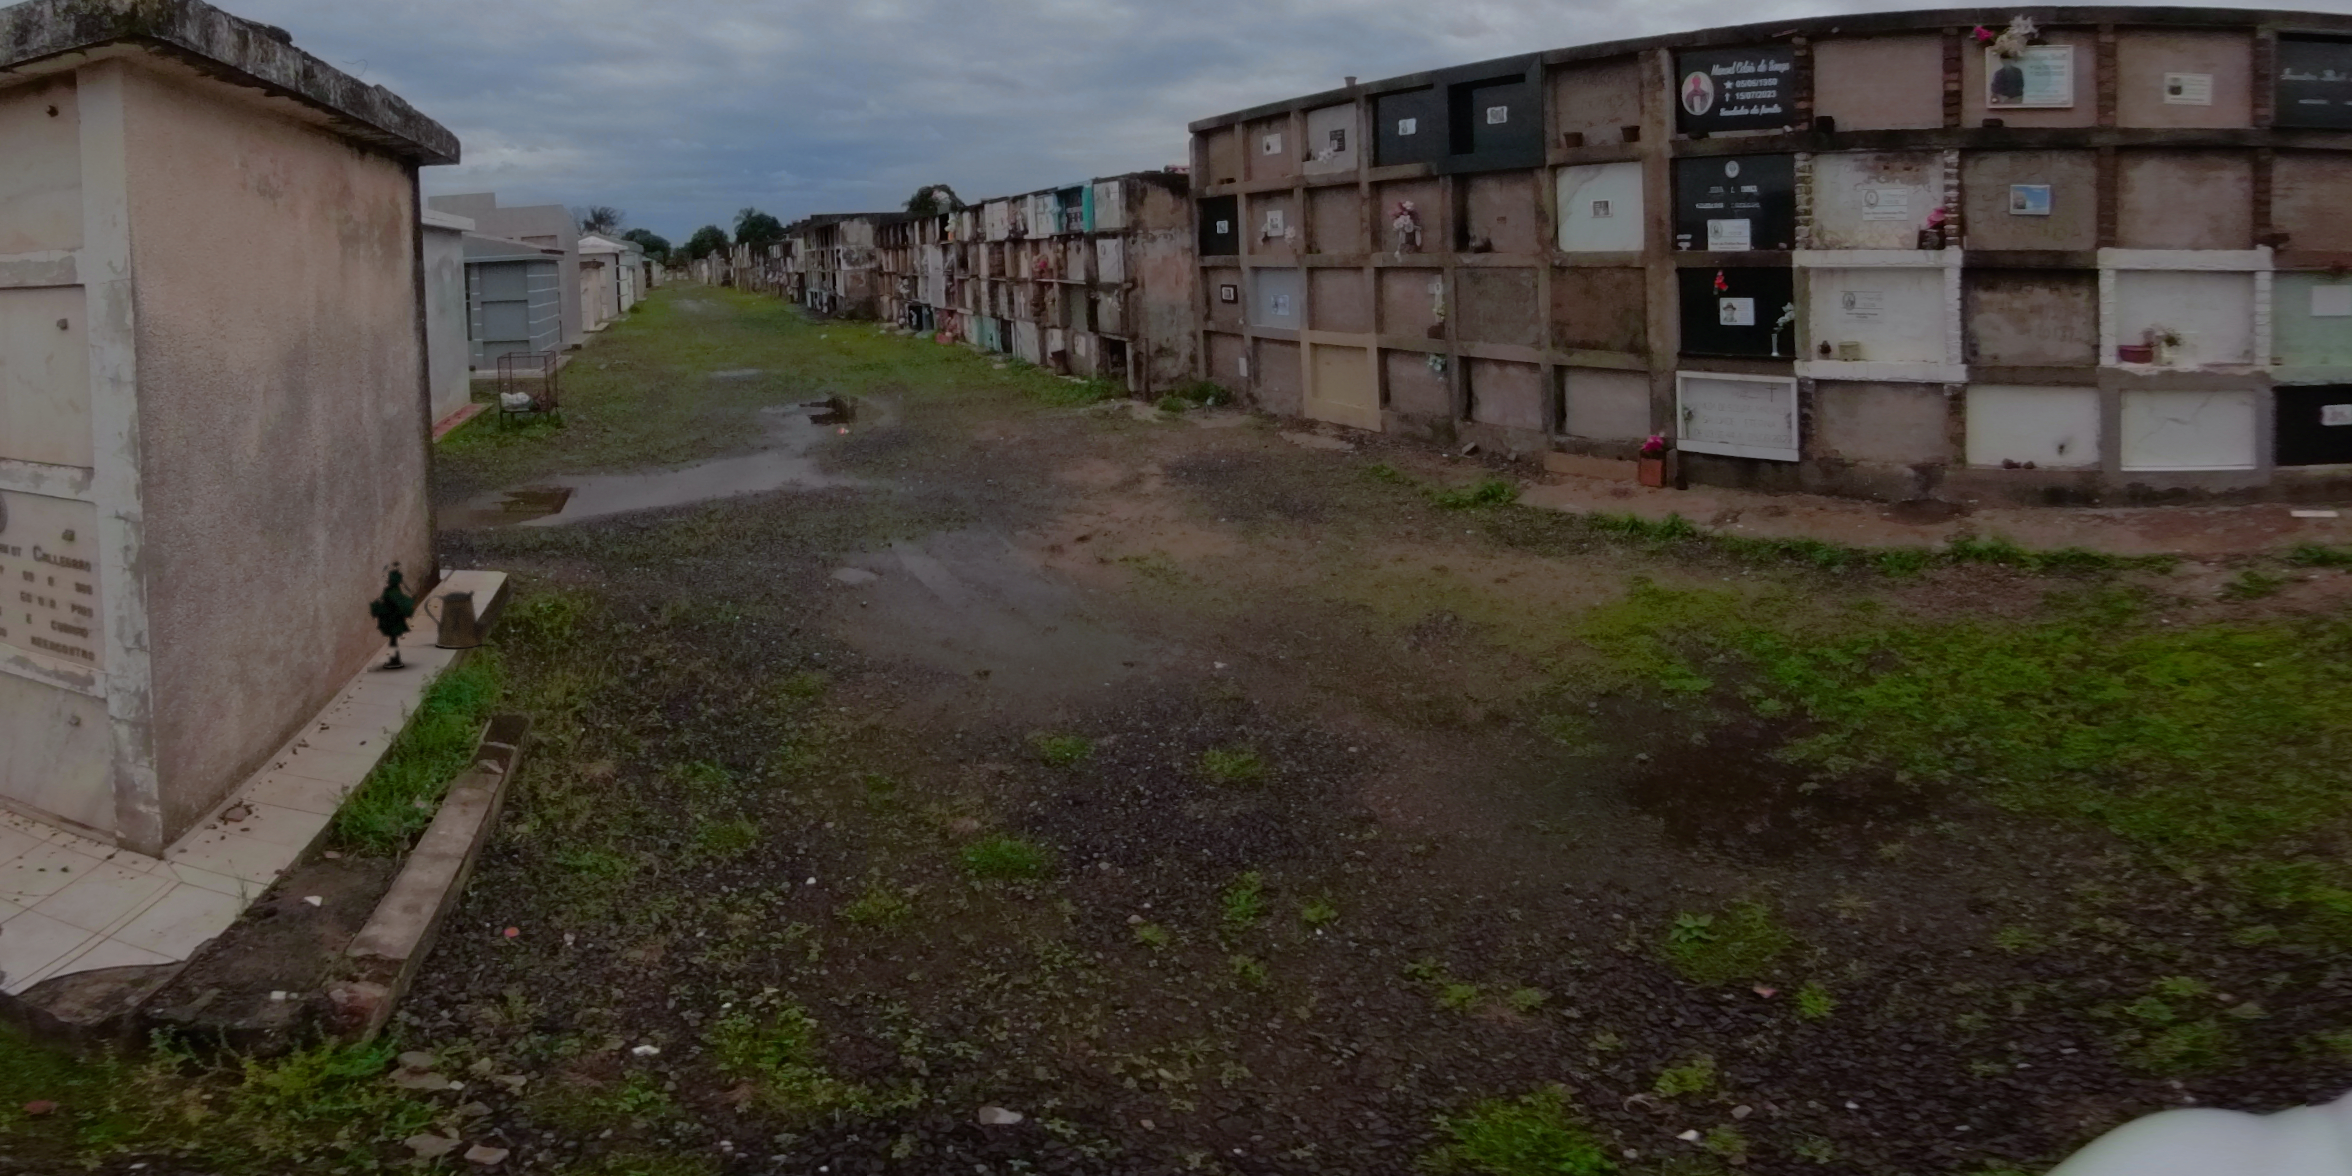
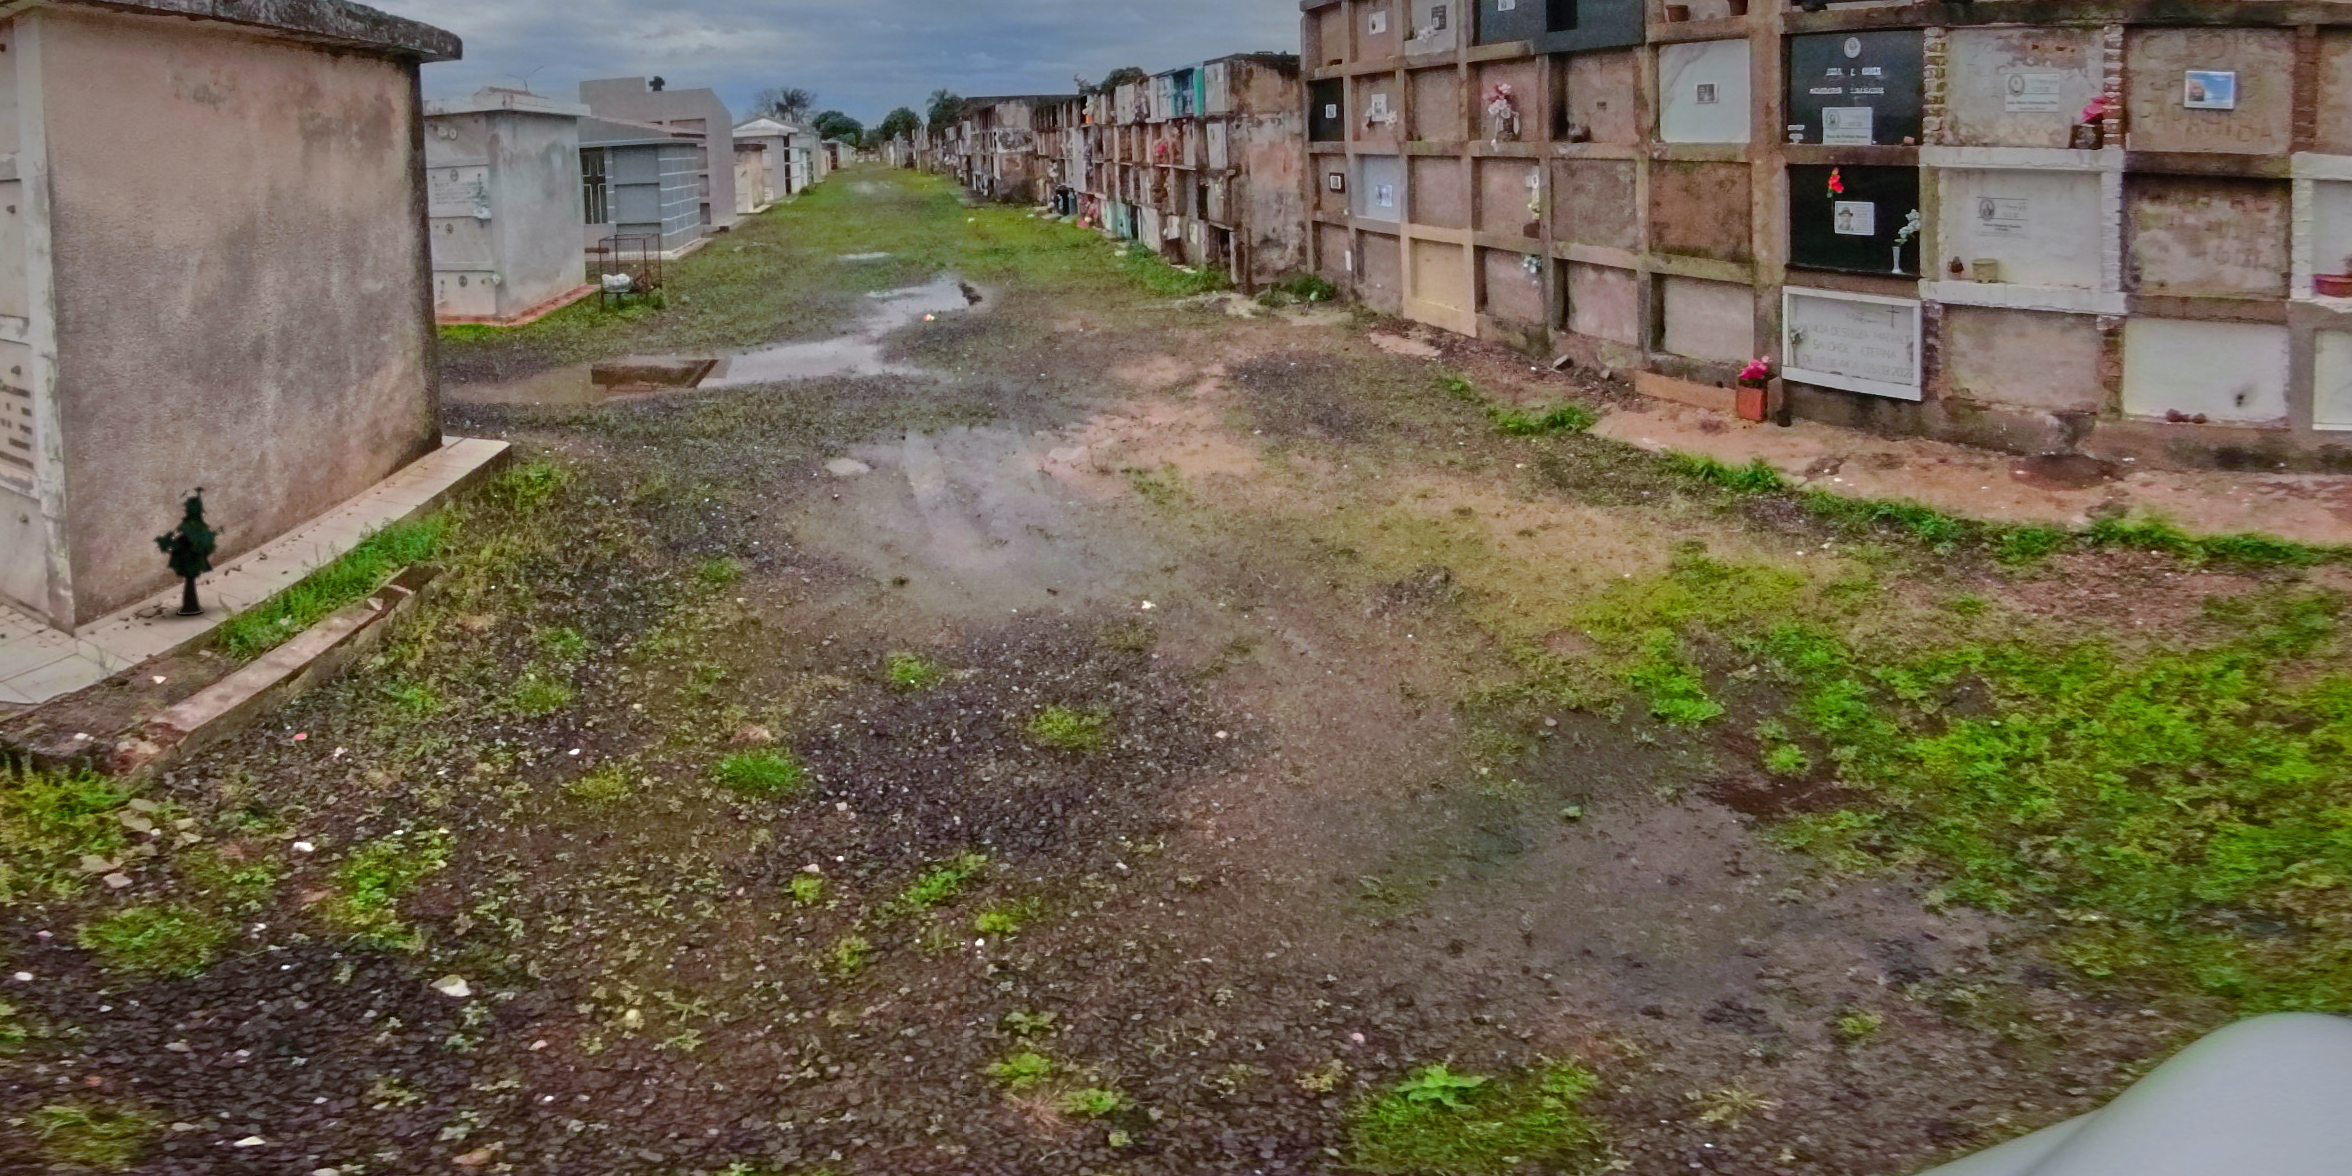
watering can: present [424,587,518,648] -> none [259,515,366,586]

